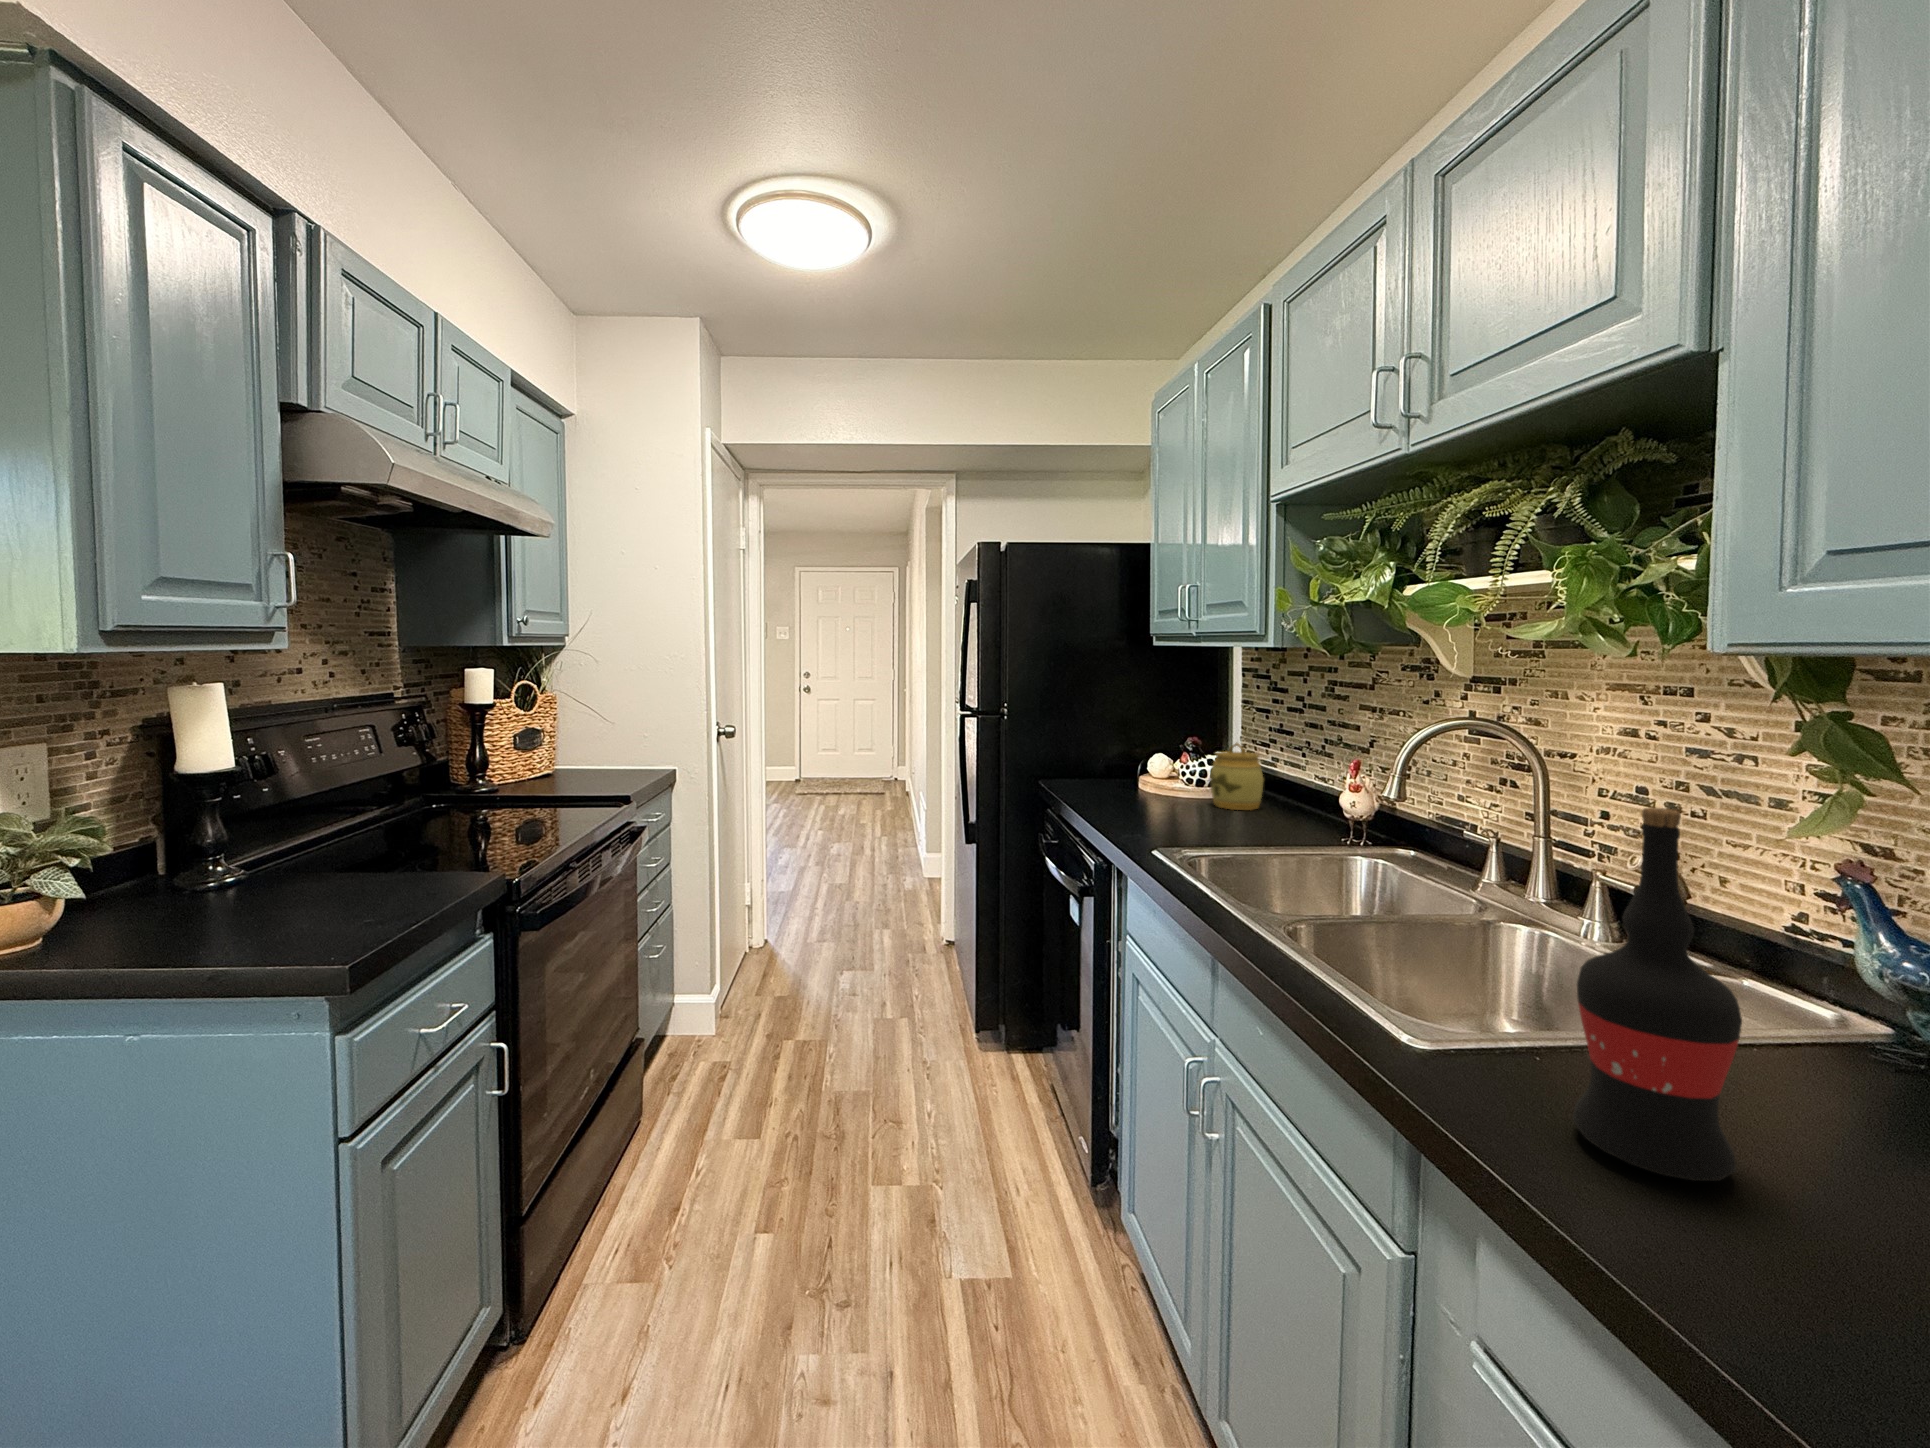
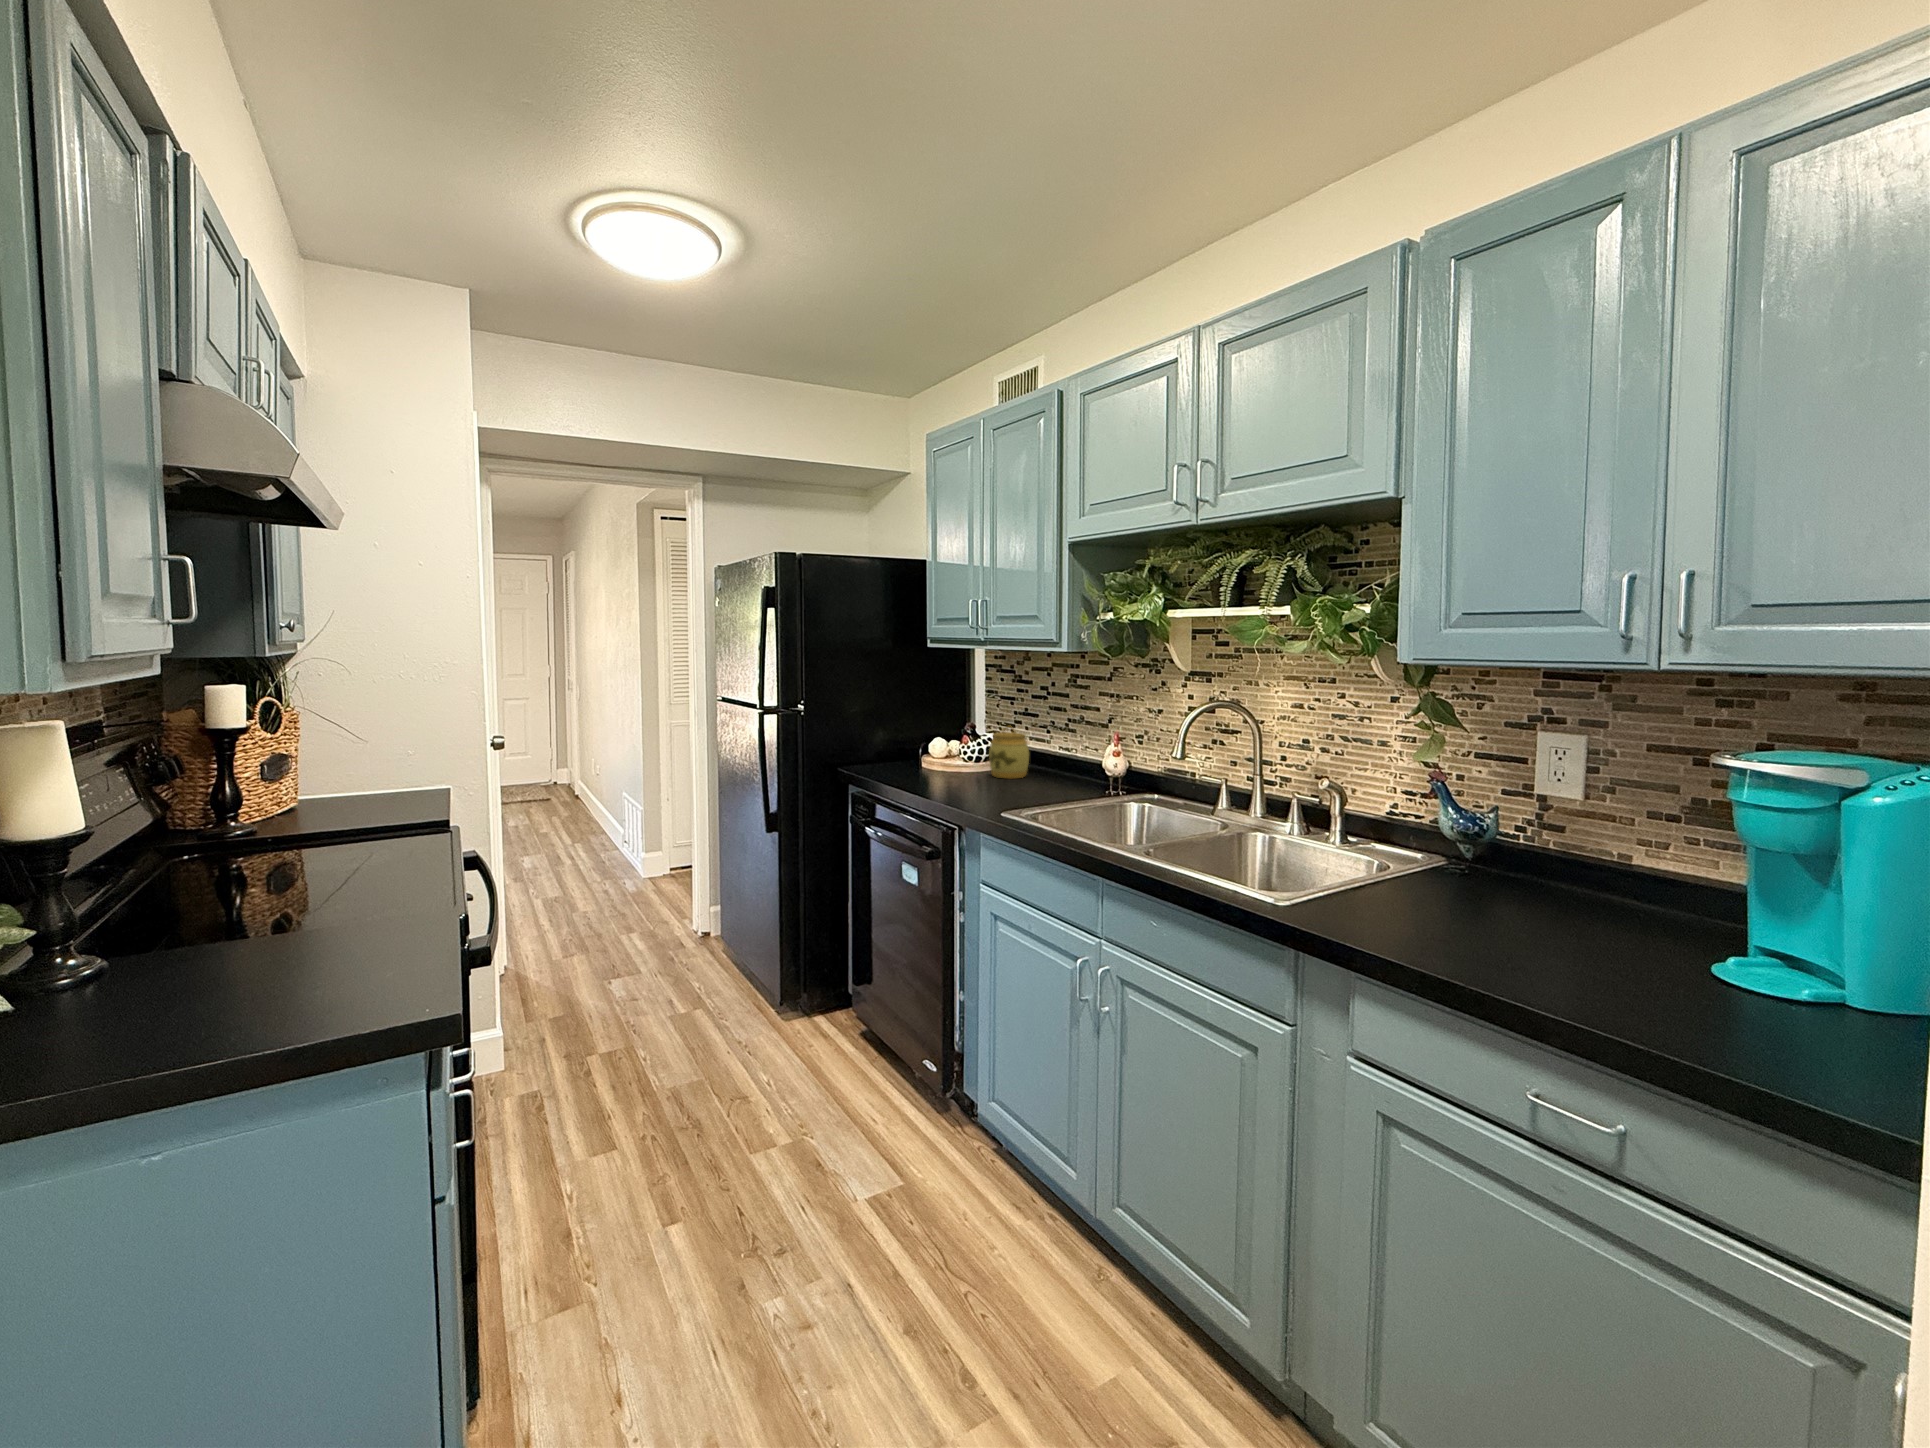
wine bottle: present [1573,807,1742,1181] -> none [1382,748,1460,936]

